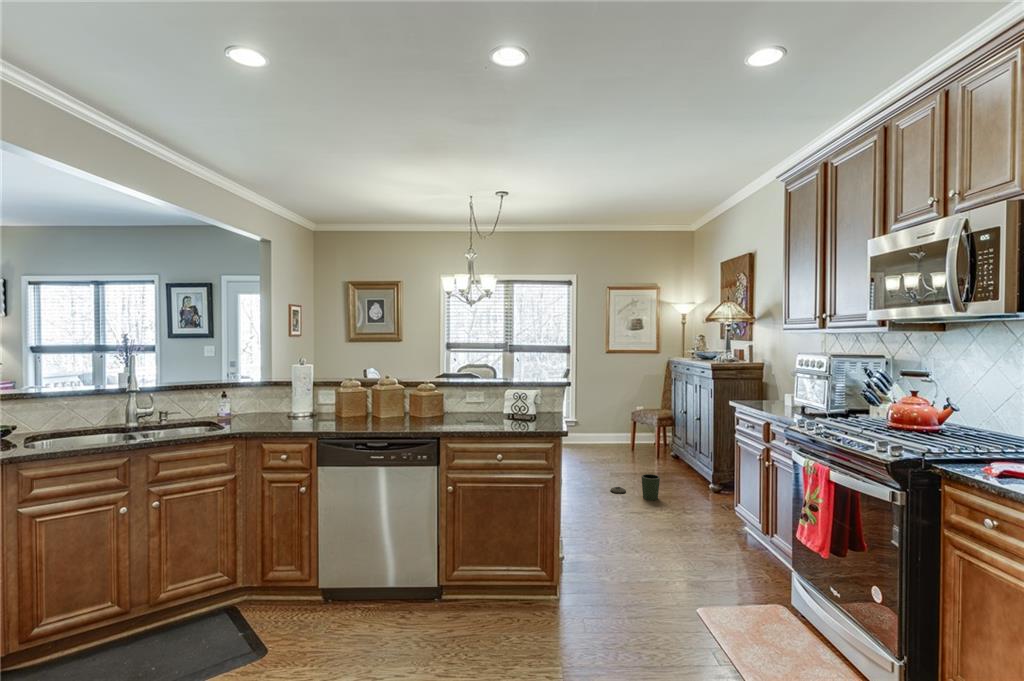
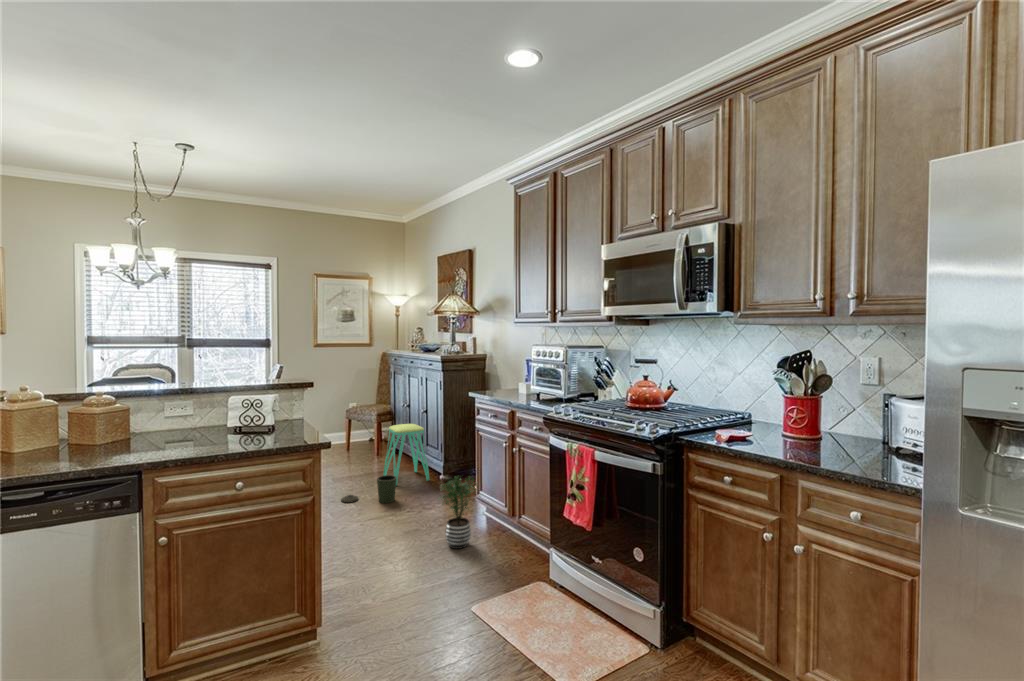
stool: none [655,429,699,488] -> present [383,424,429,485]
potted plant: none [680,480,728,553] -> present [439,476,475,549]

